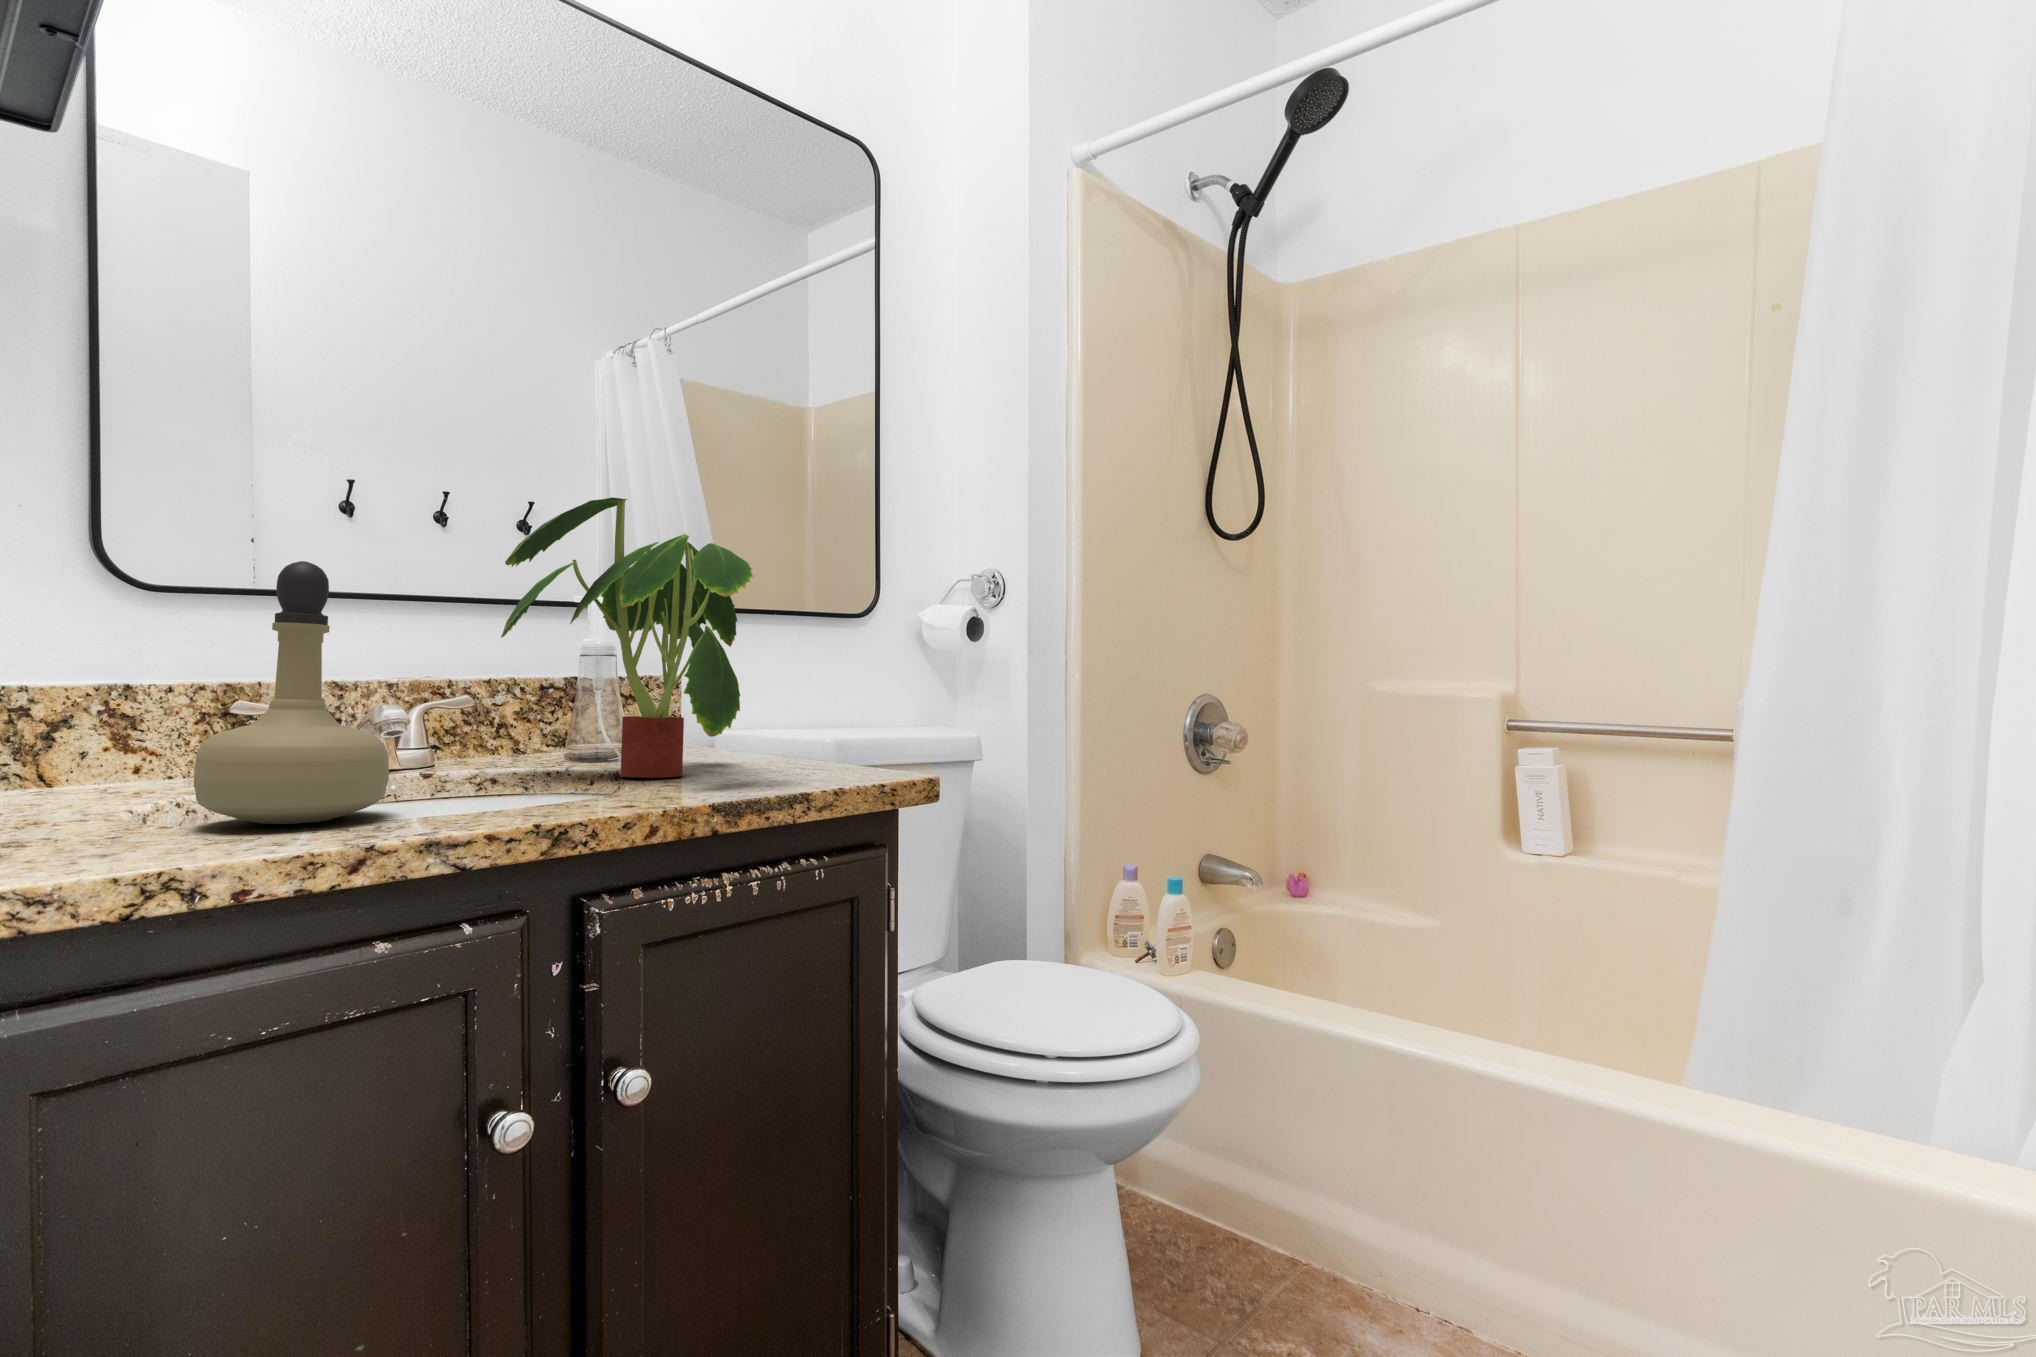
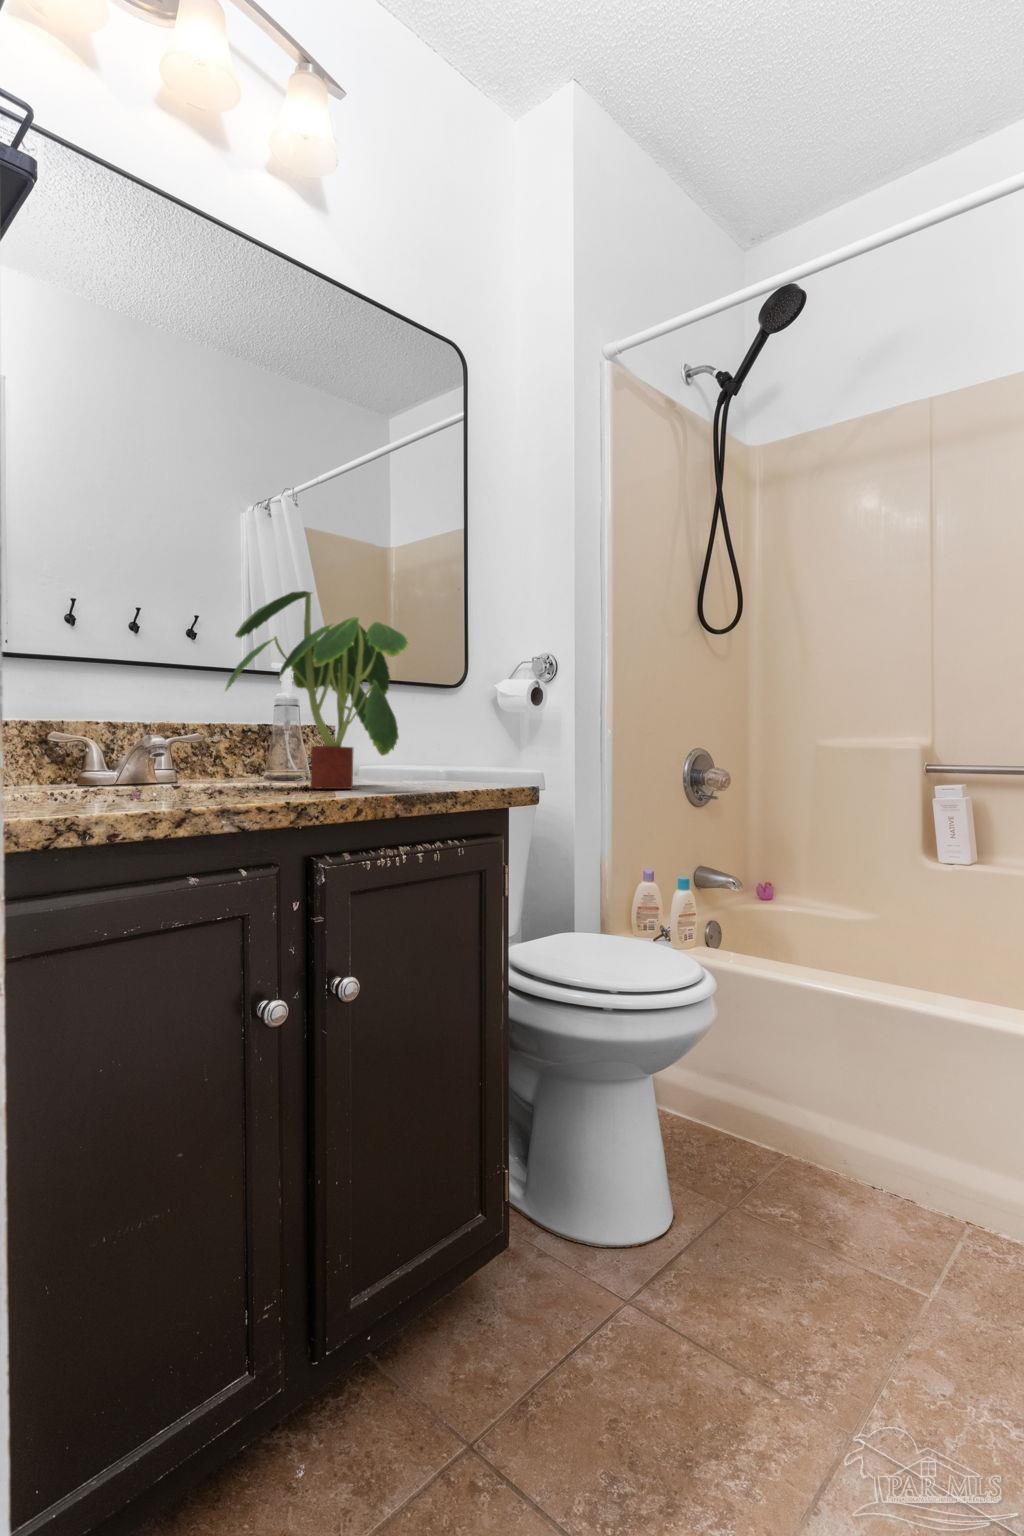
perfume bottle: present [194,561,389,824] -> none [57,625,179,802]

